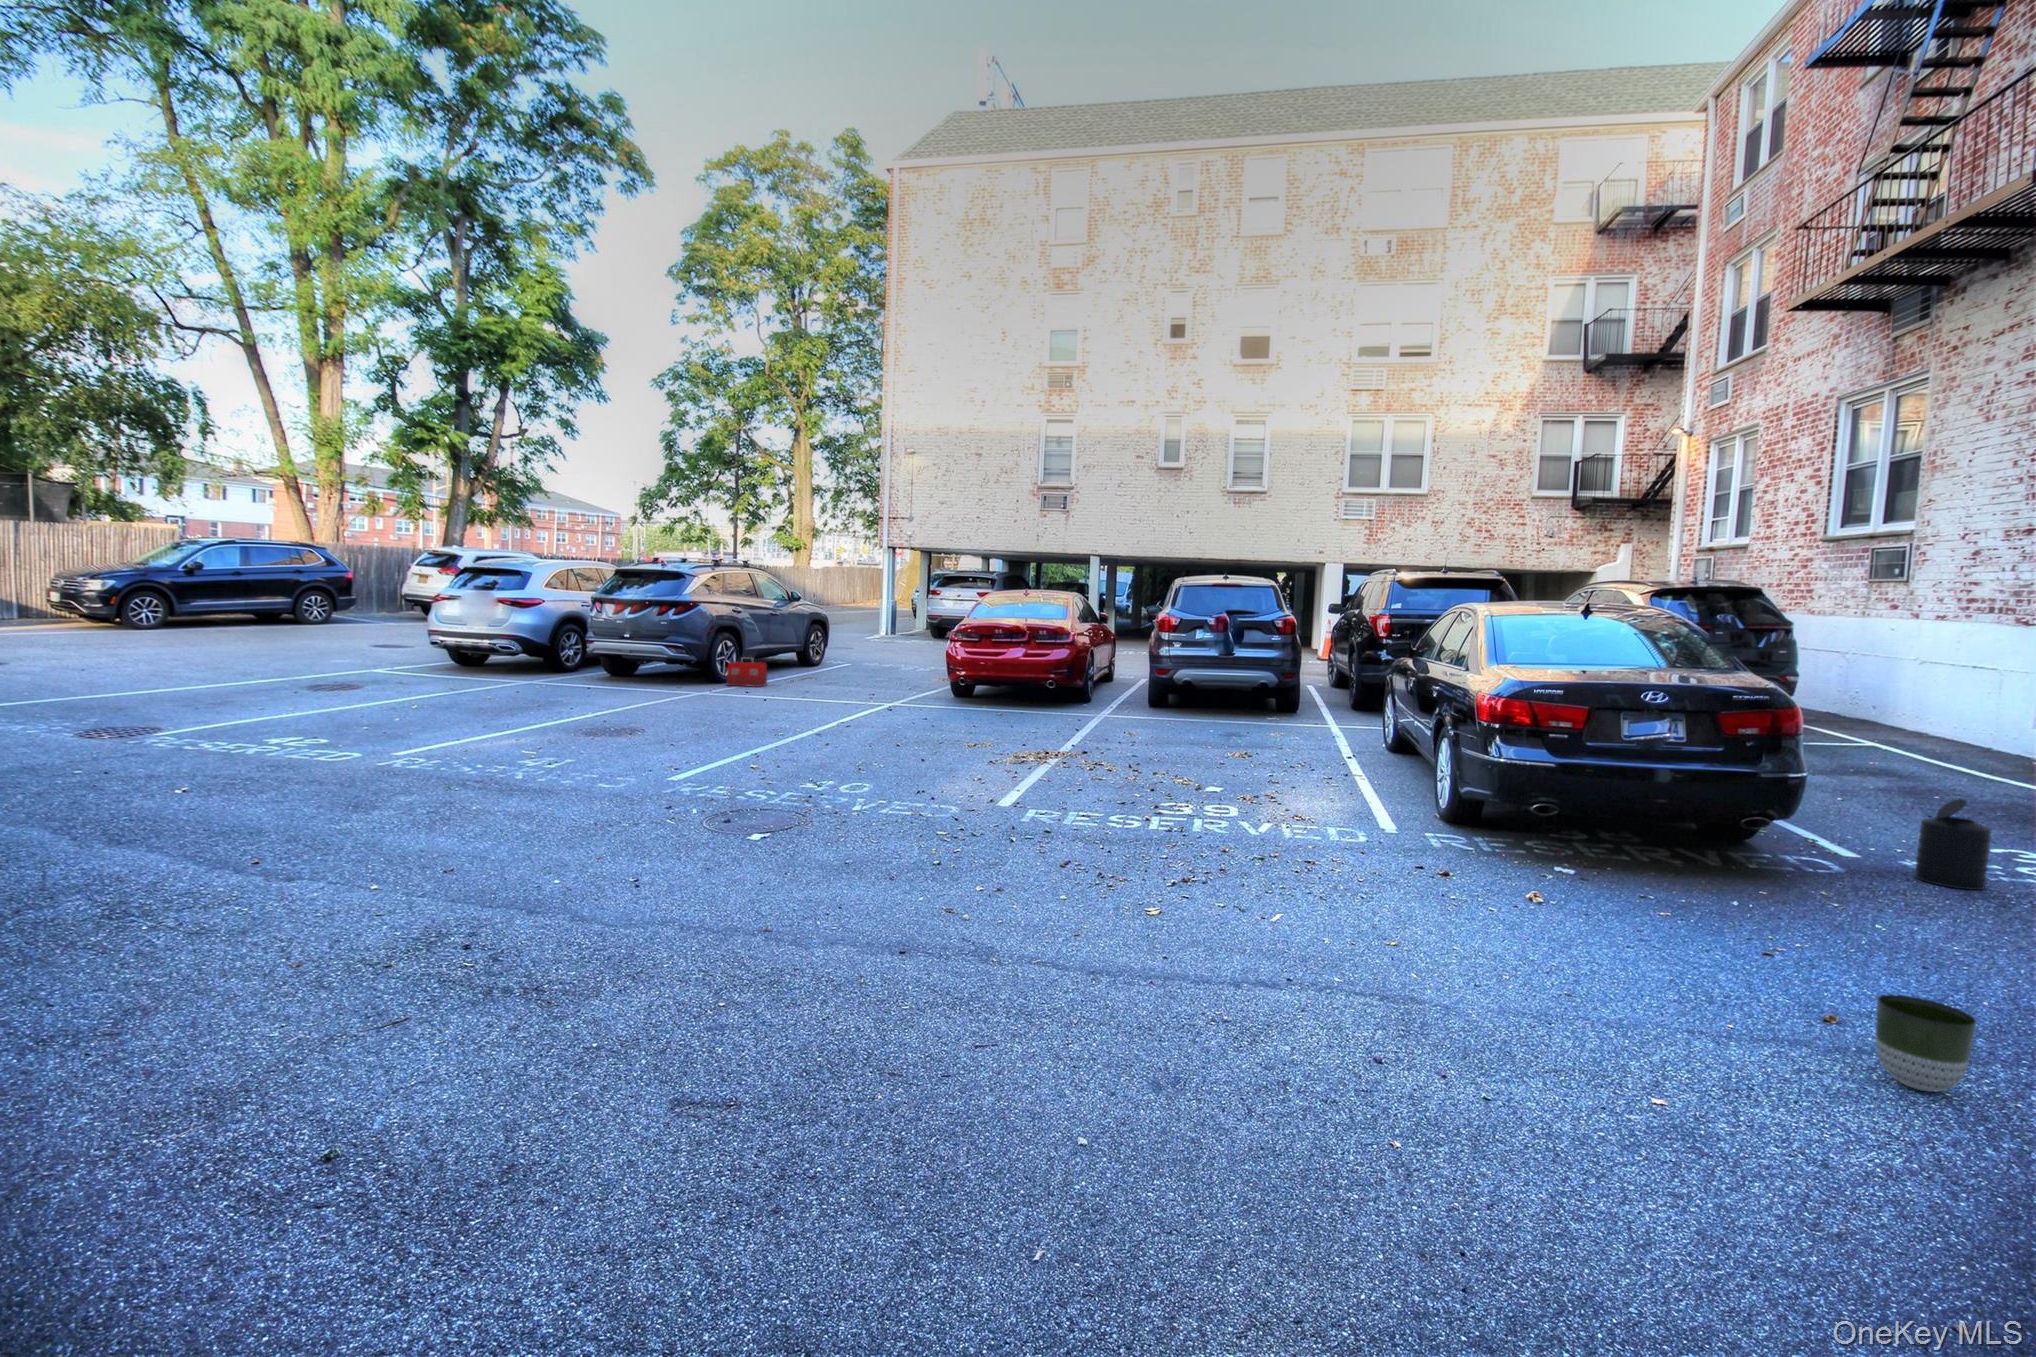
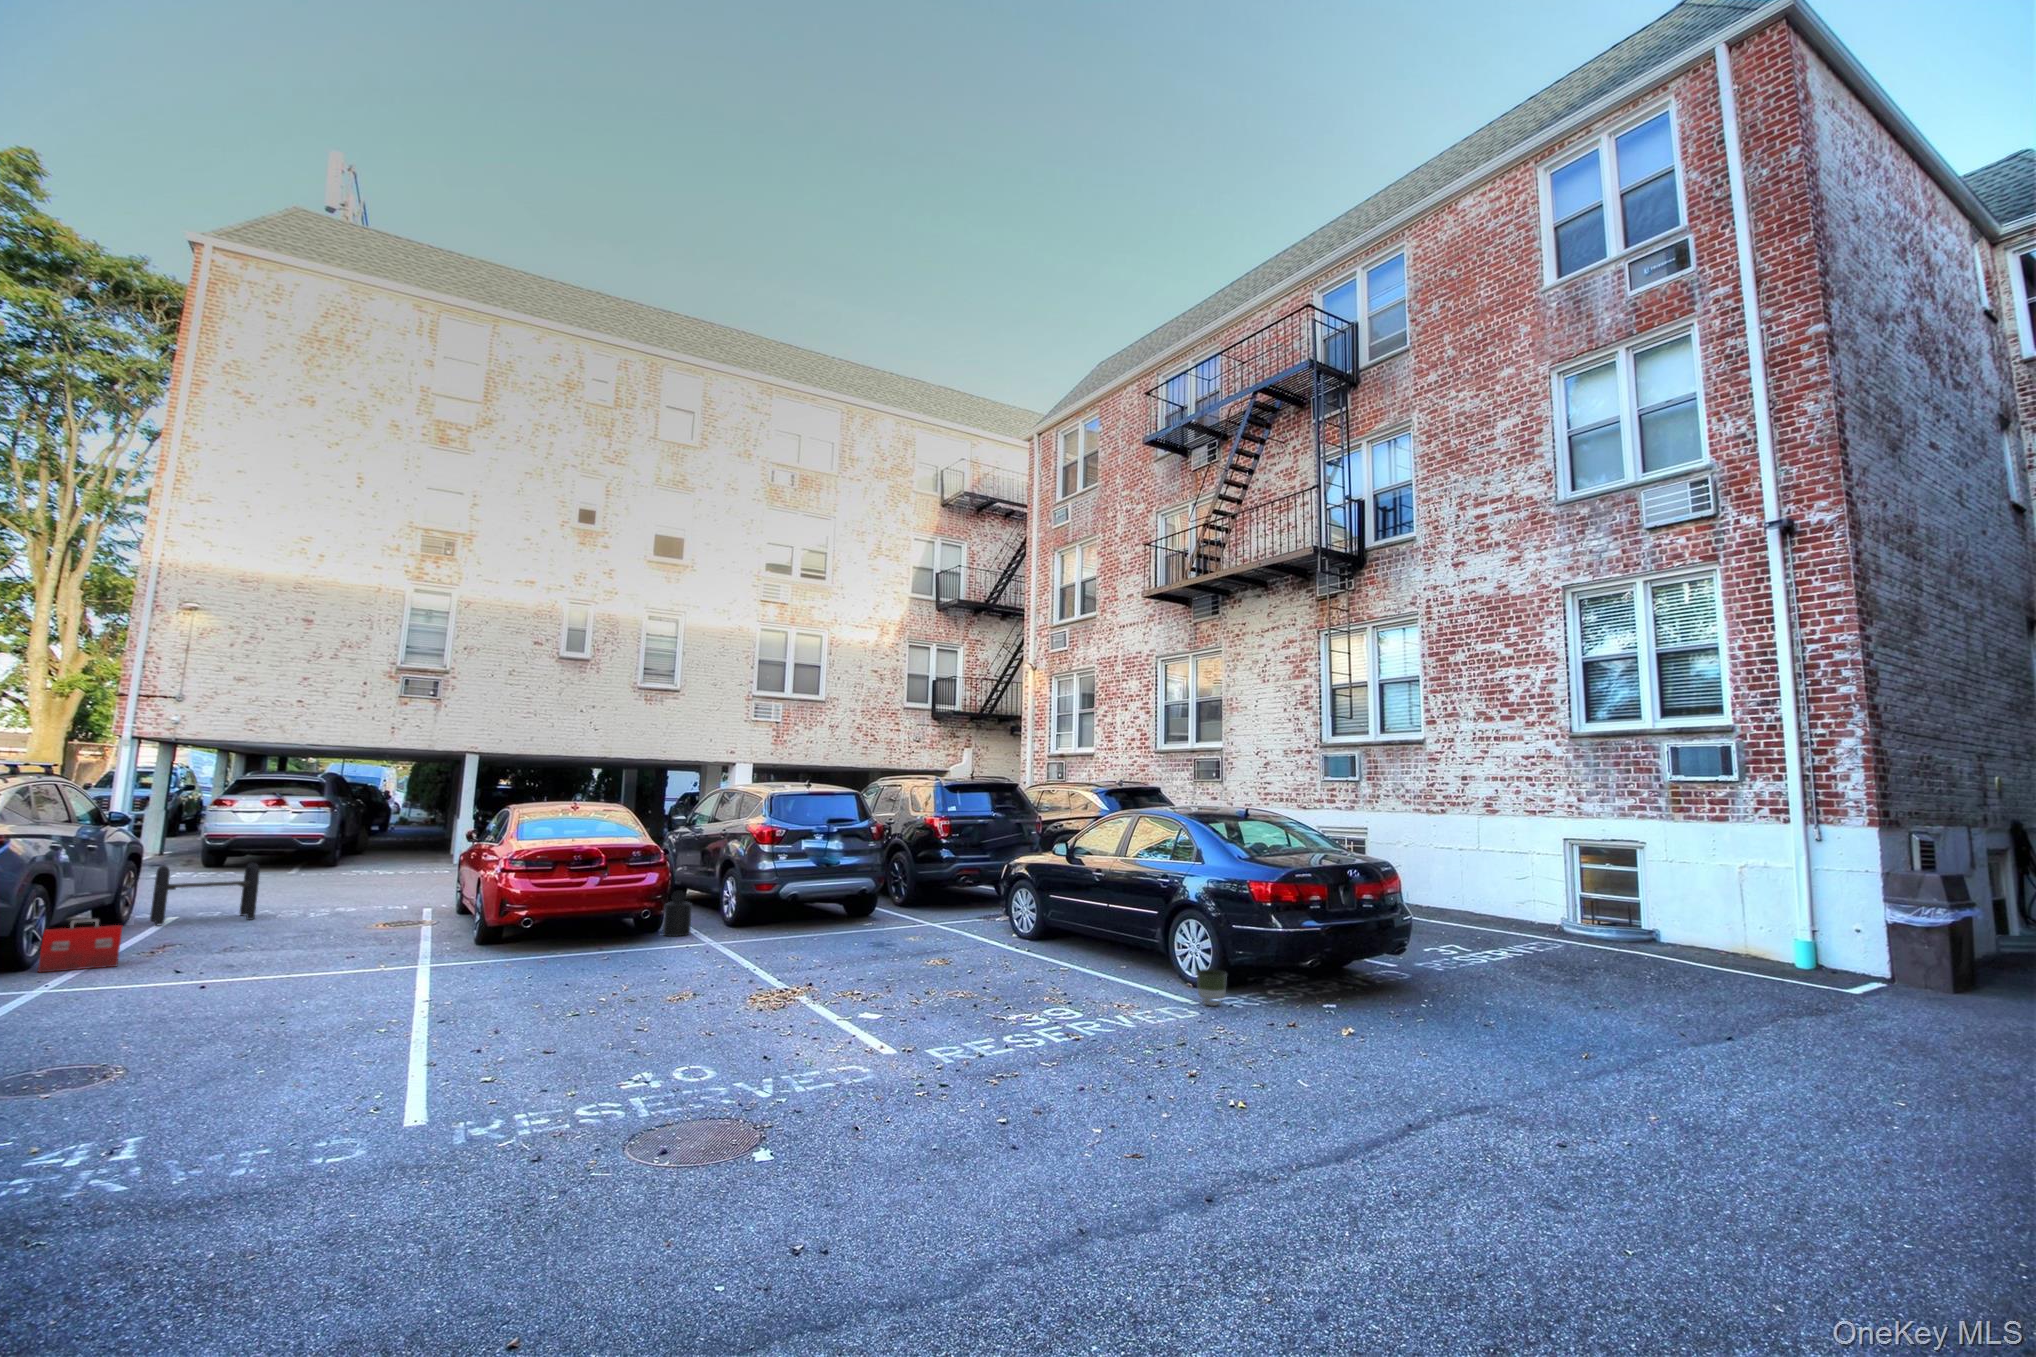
bench: none [822,631,877,671] -> present [150,863,260,926]
trash can: present [1915,799,1992,890] -> present [663,890,692,936]
planter: present [1876,995,1977,1092] -> present [1197,969,1226,1006]

